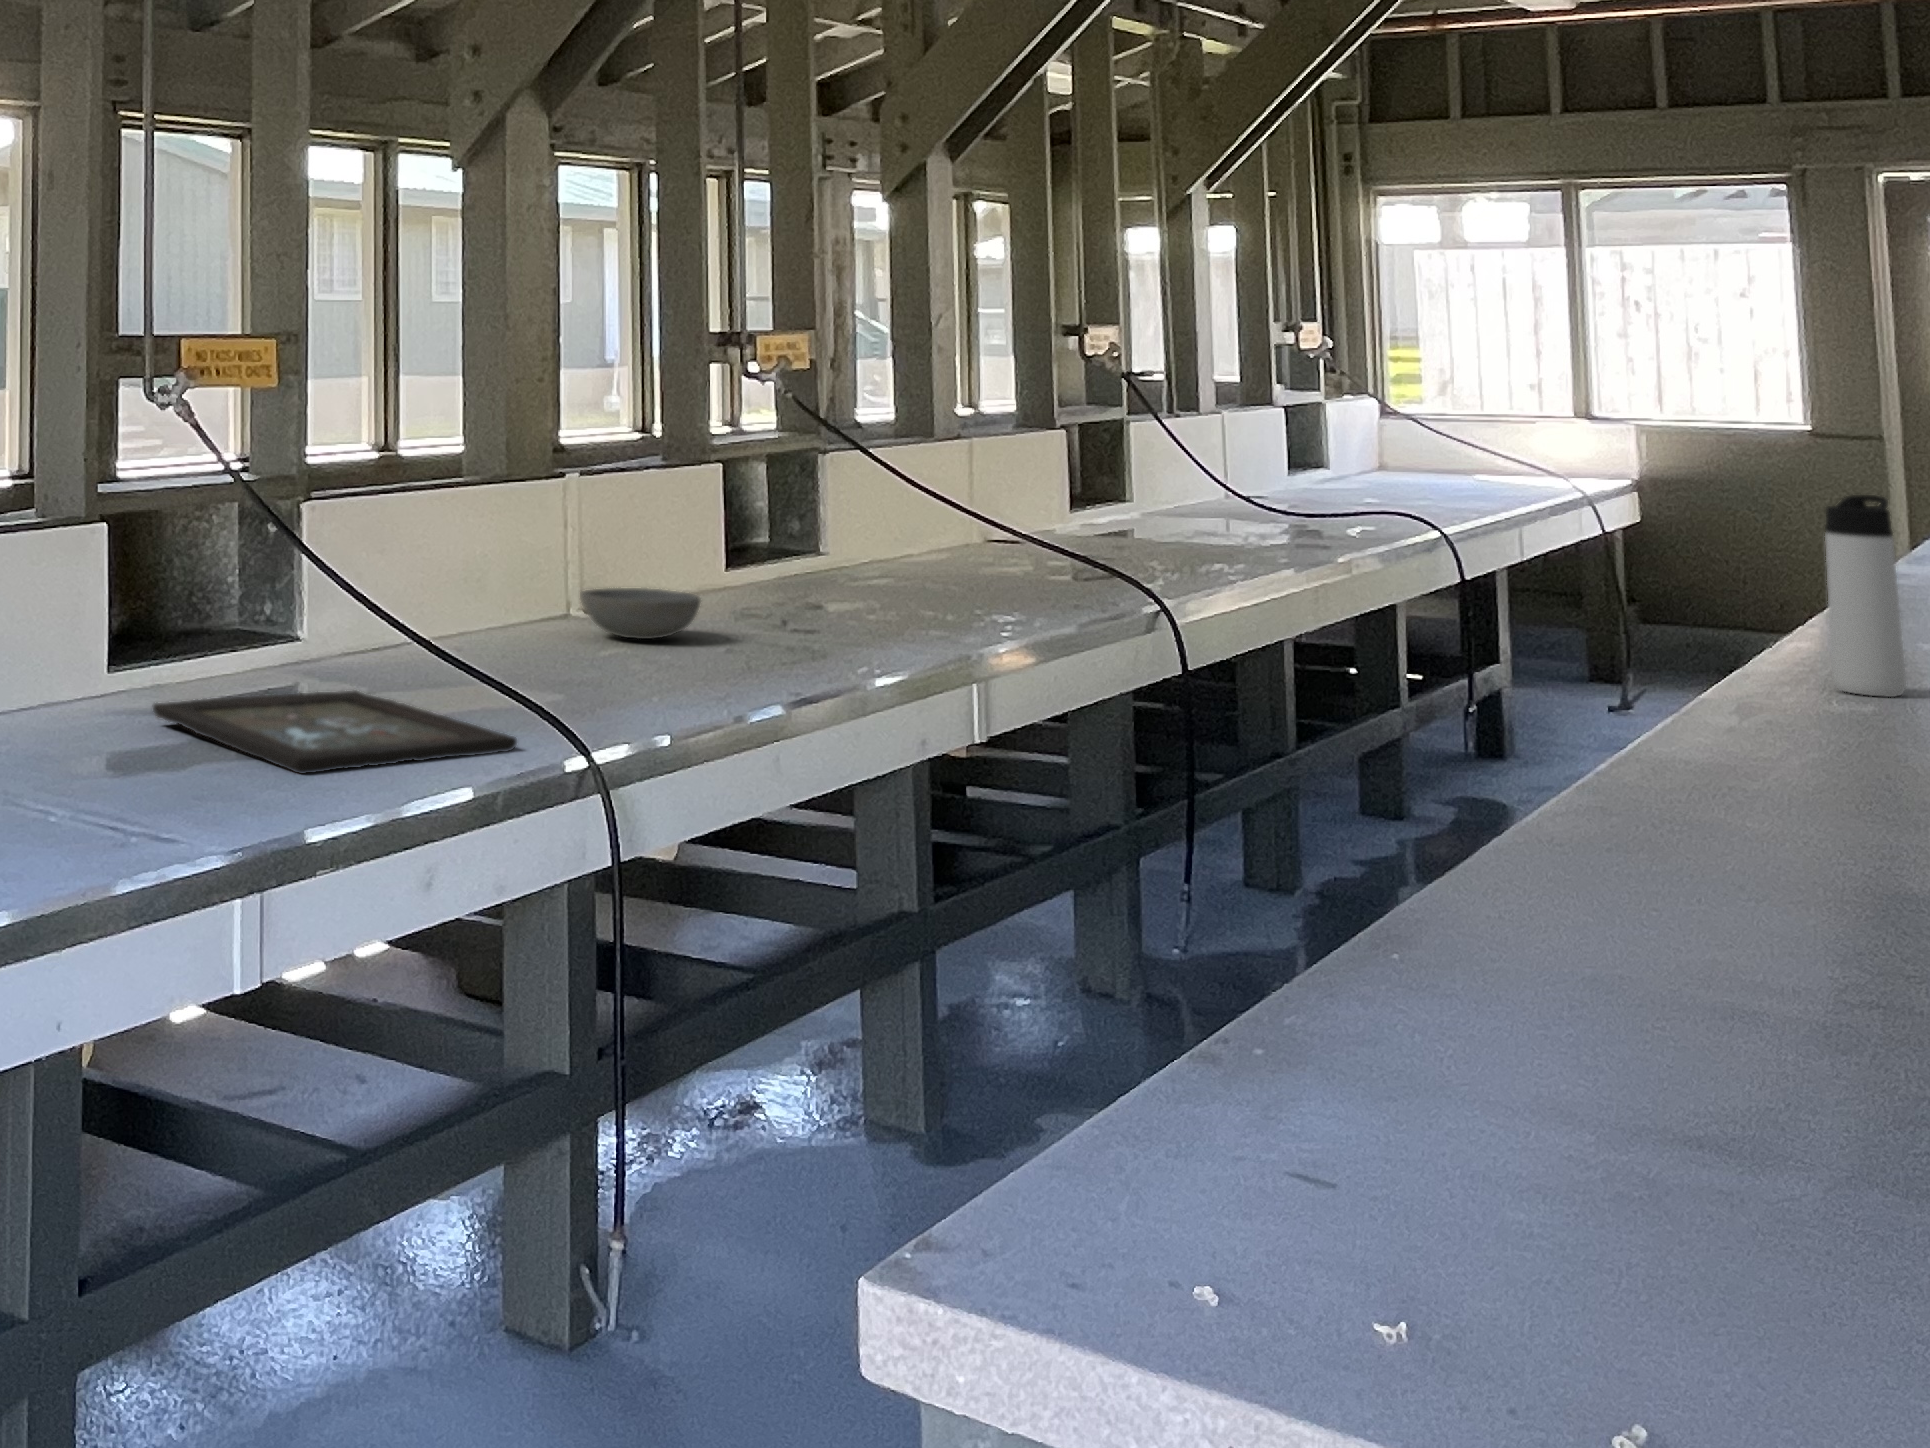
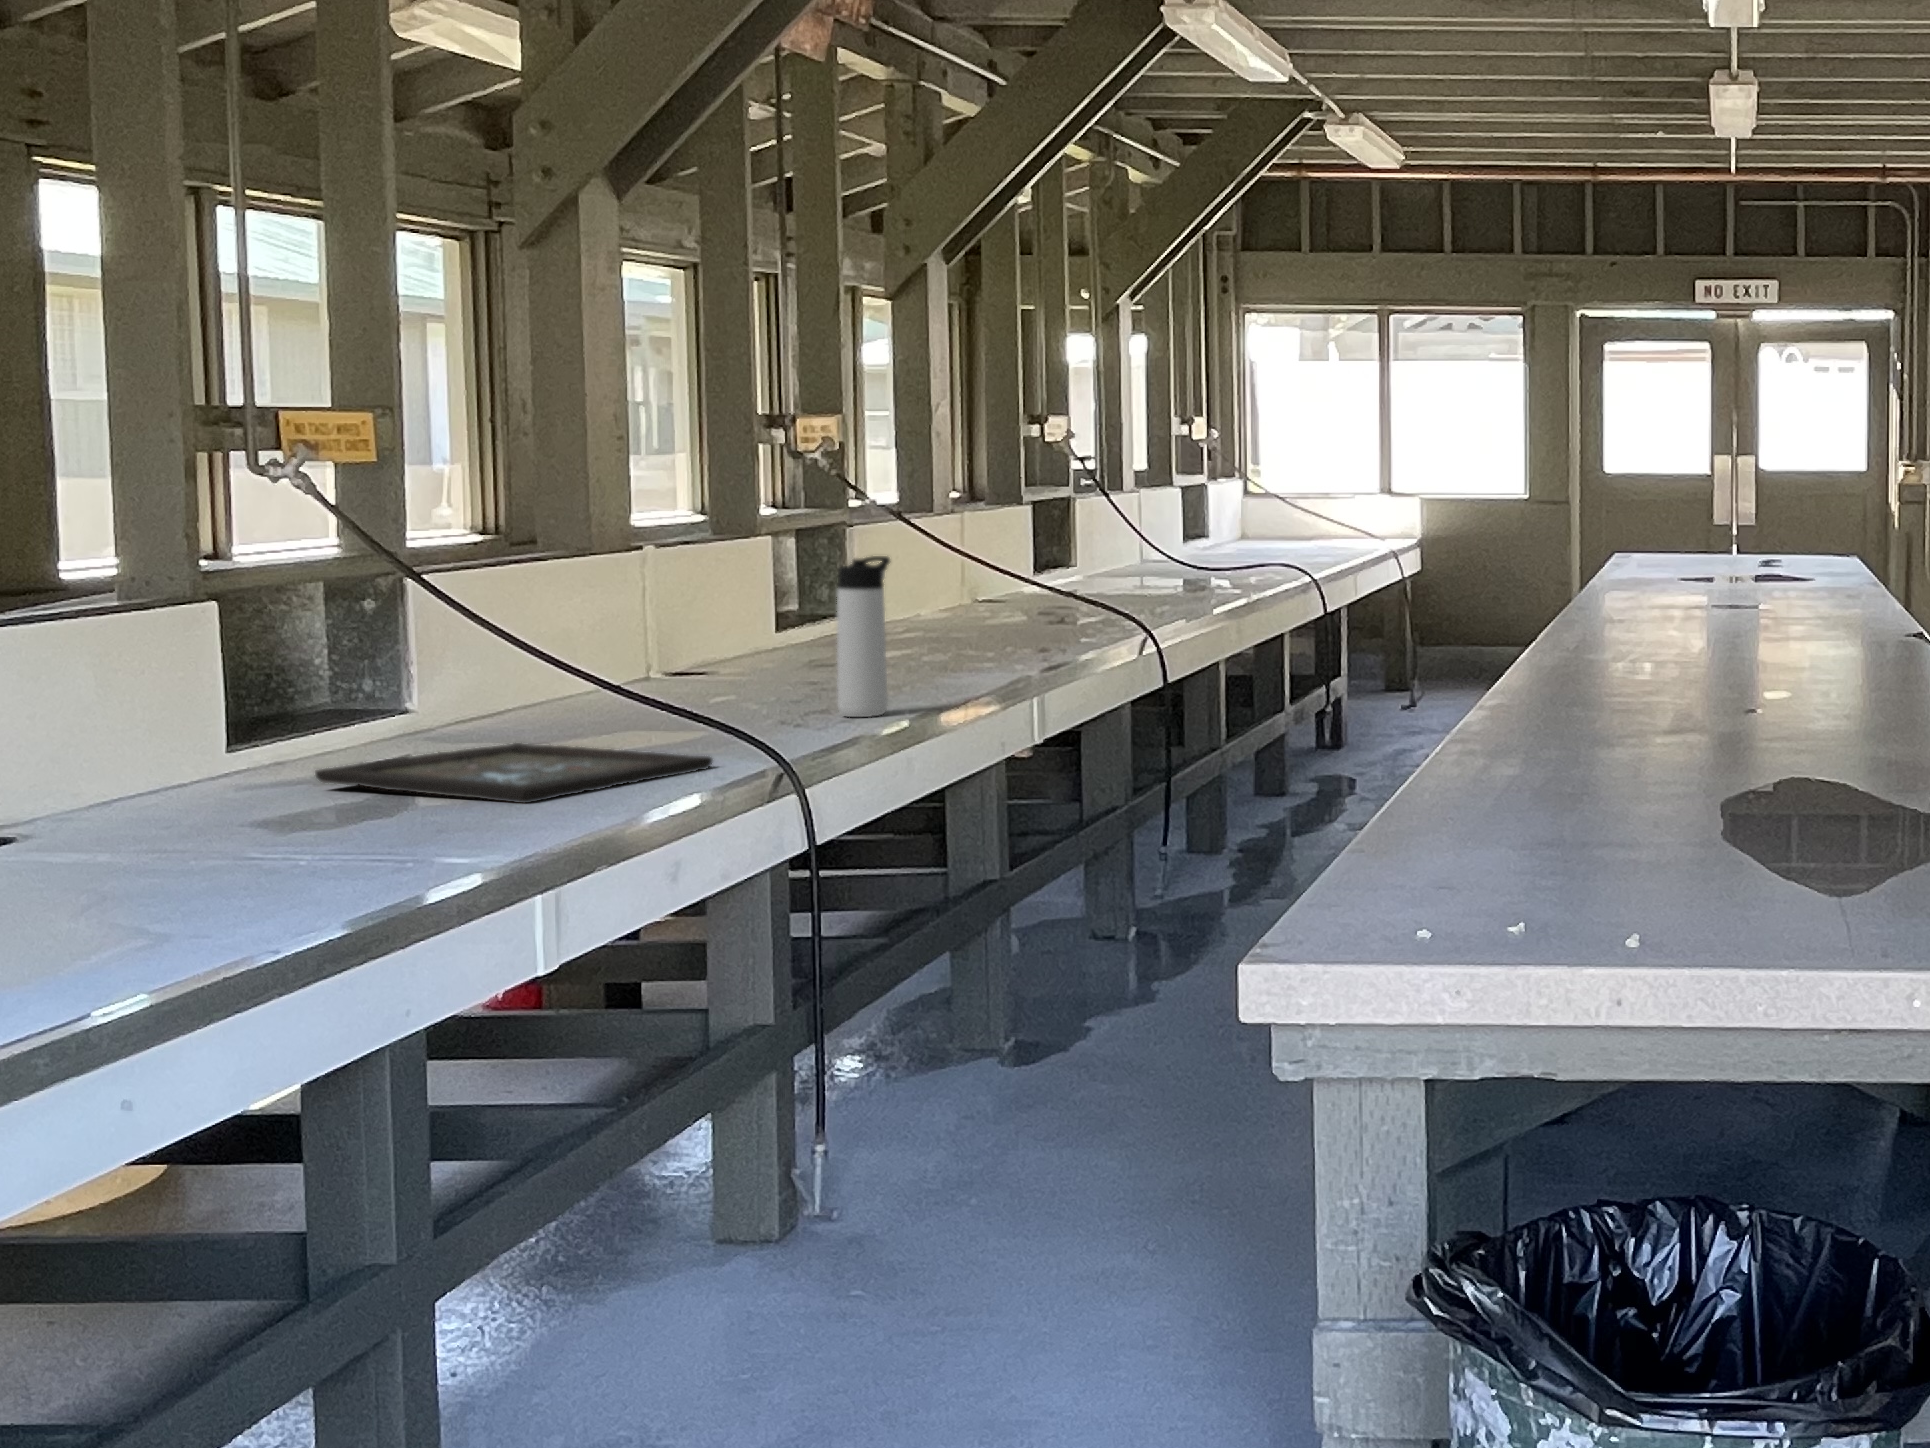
thermos bottle: present [1825,495,1906,697] -> present [837,556,890,717]
bowl: present [580,588,700,639] -> none [680,647,797,690]

